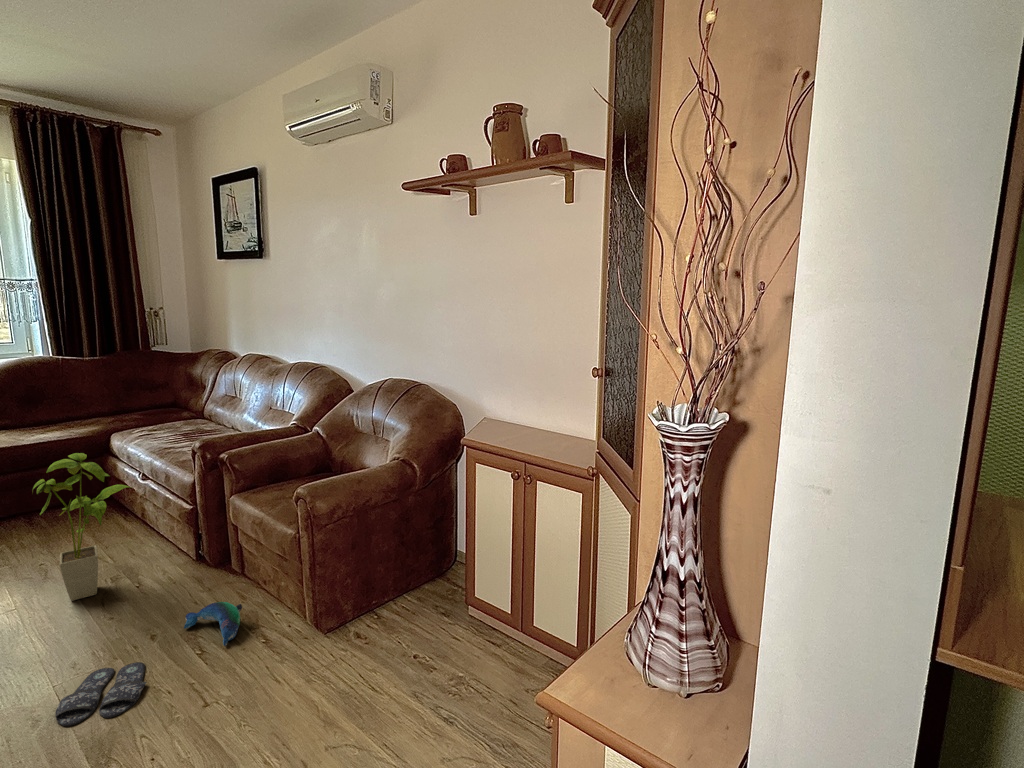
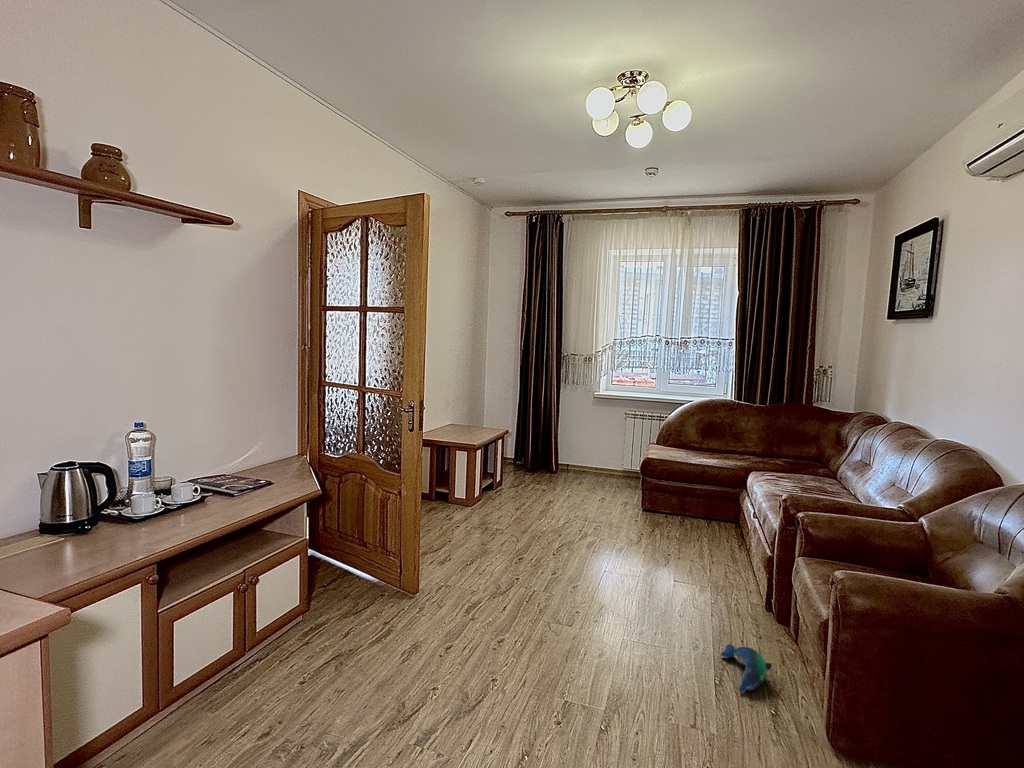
house plant: present [33,453,132,601] -> none [662,473,730,592]
slippers: present [55,662,147,726] -> none [611,644,678,686]

